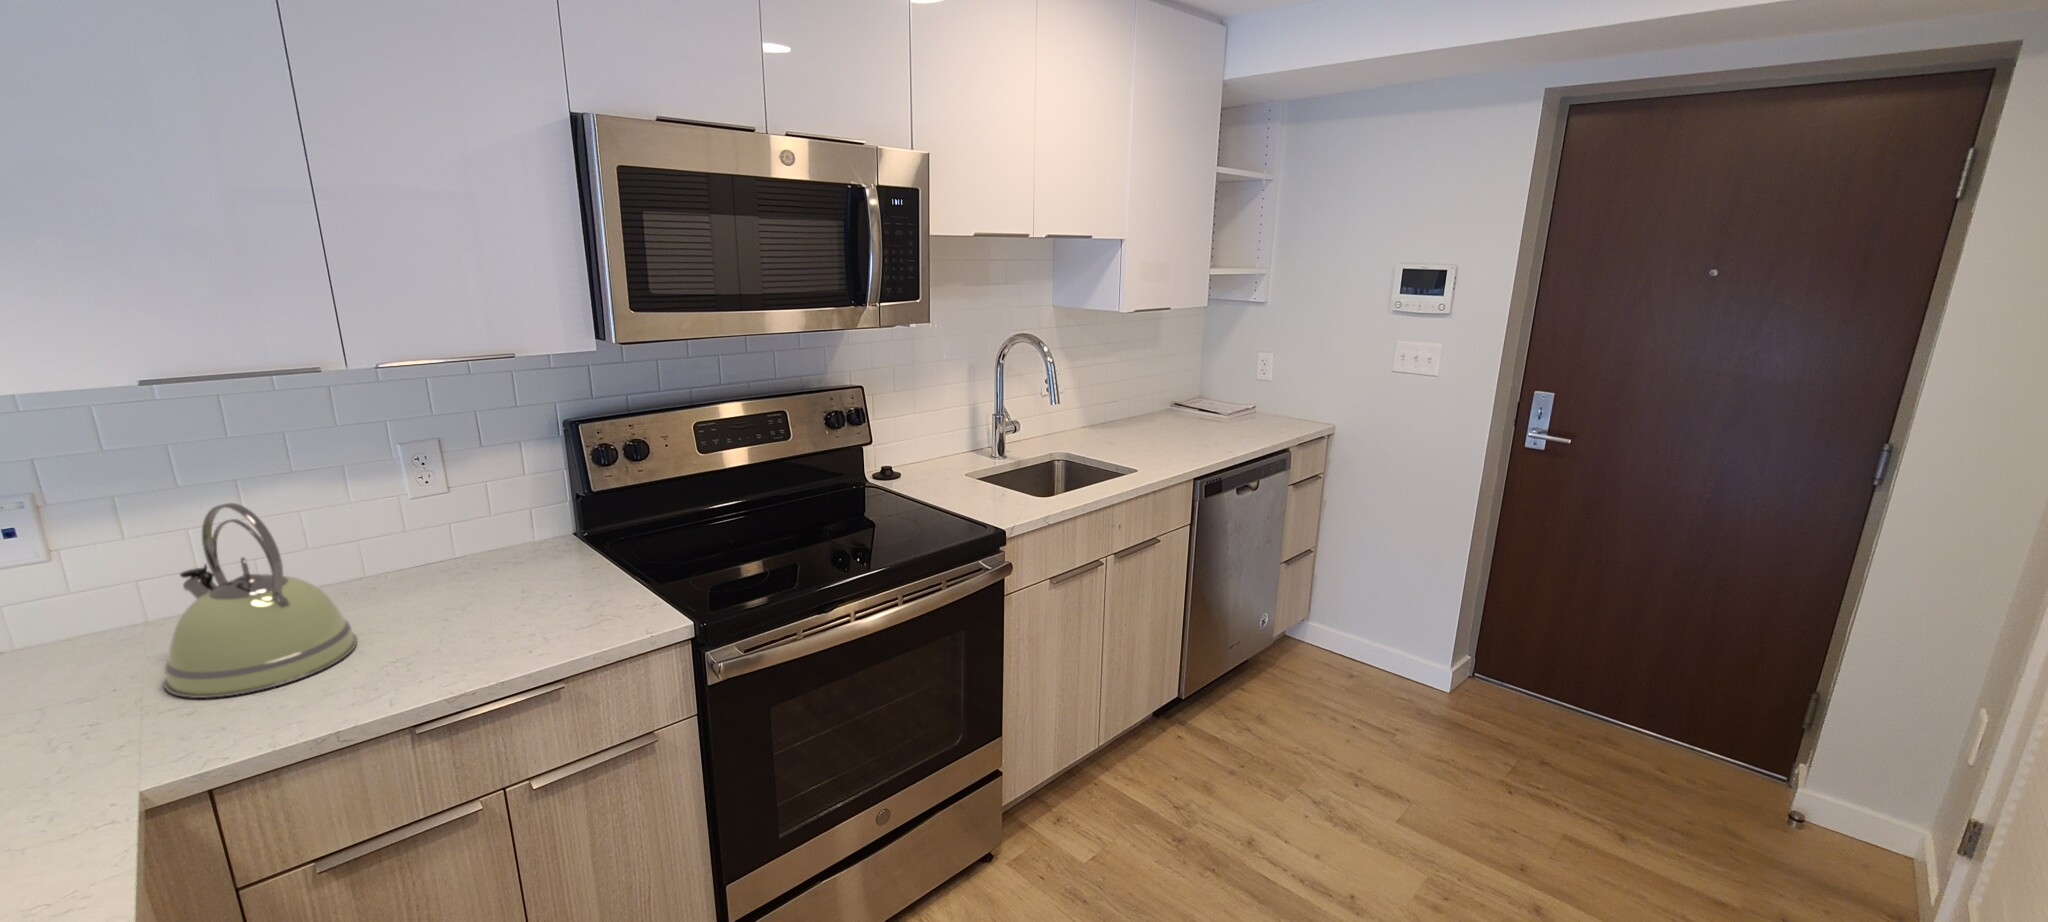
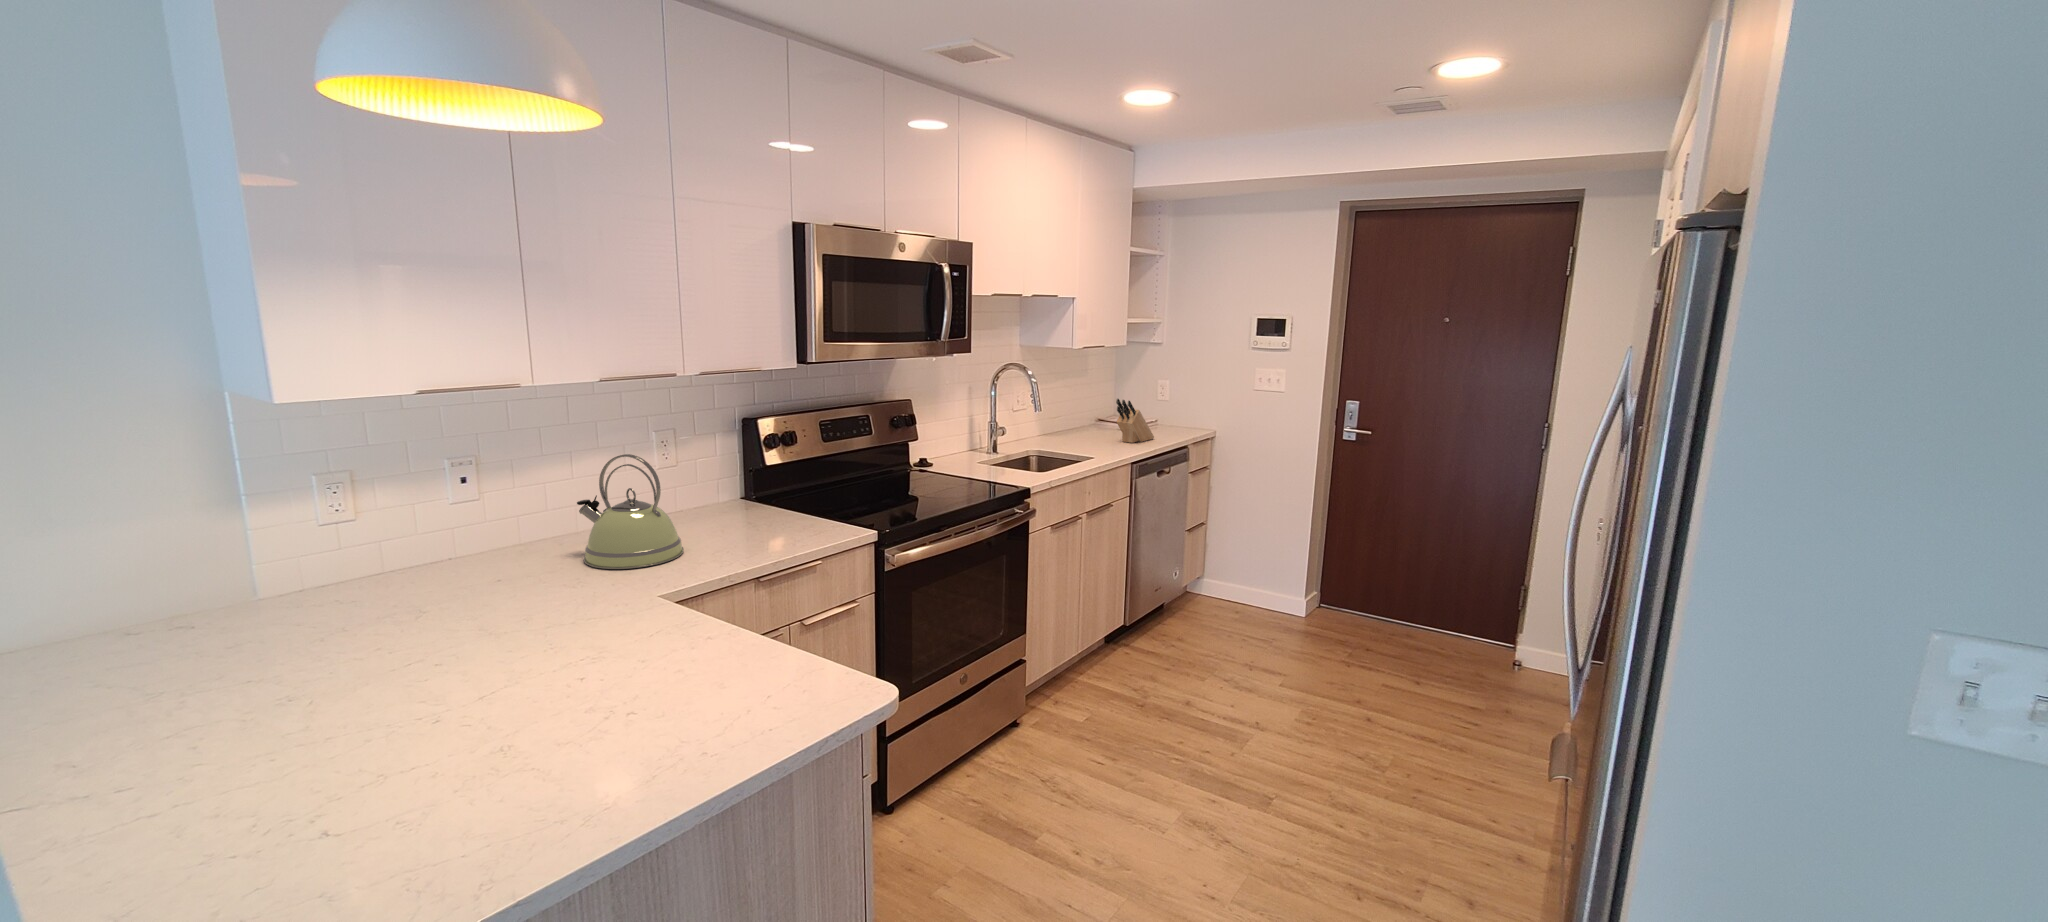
knife block: none [1180,384,1238,446] -> present [1116,399,1154,443]

